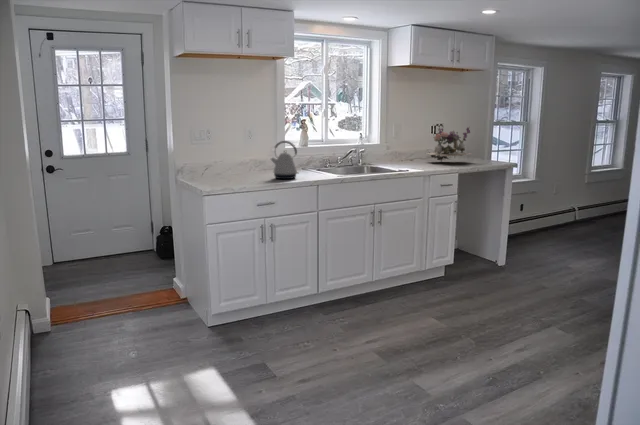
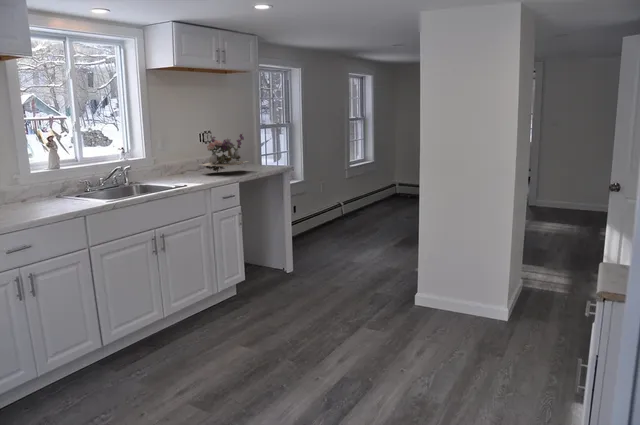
kettle: present [271,141,298,179] -> none [15,166,58,215]

